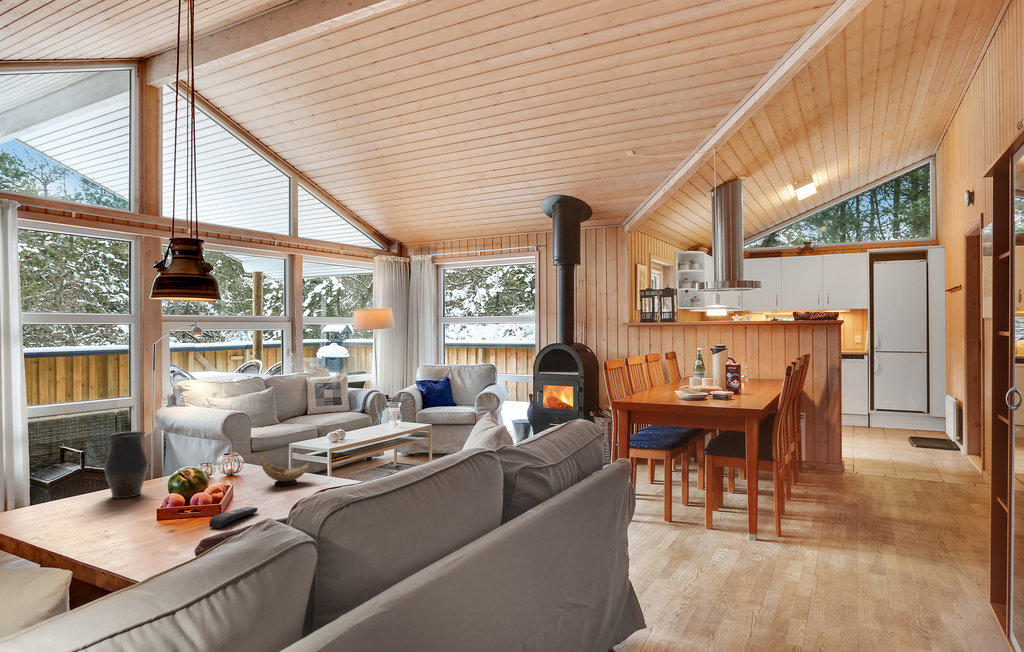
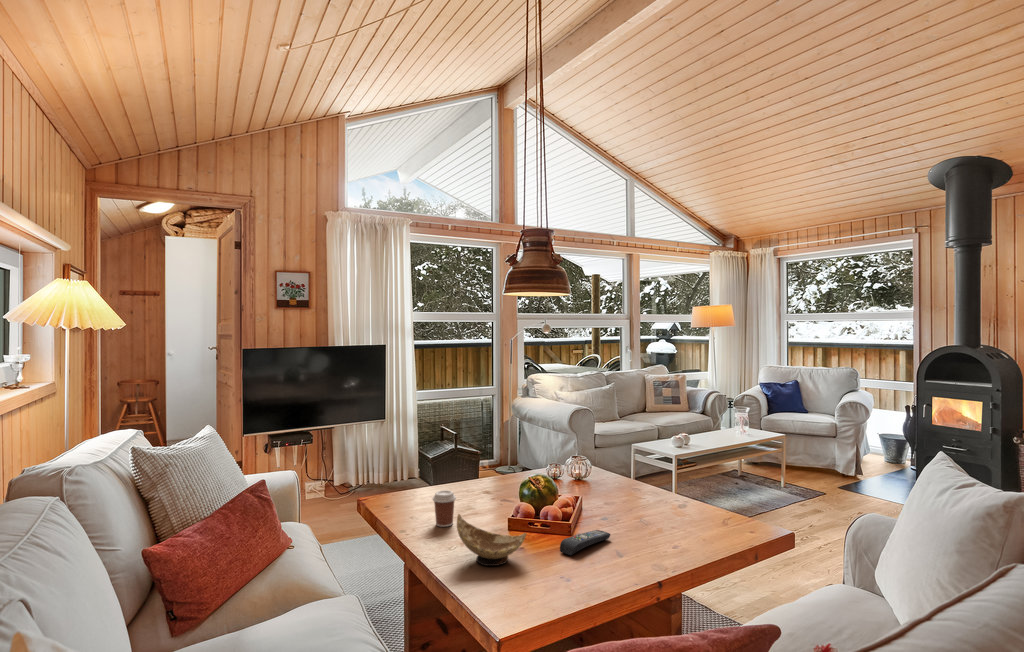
vase: present [104,432,148,498] -> none [466,427,503,494]
decorative bowl: present [261,455,309,486] -> present [457,514,526,566]
coffee cup: none [68,493,97,529] -> present [432,490,456,527]

